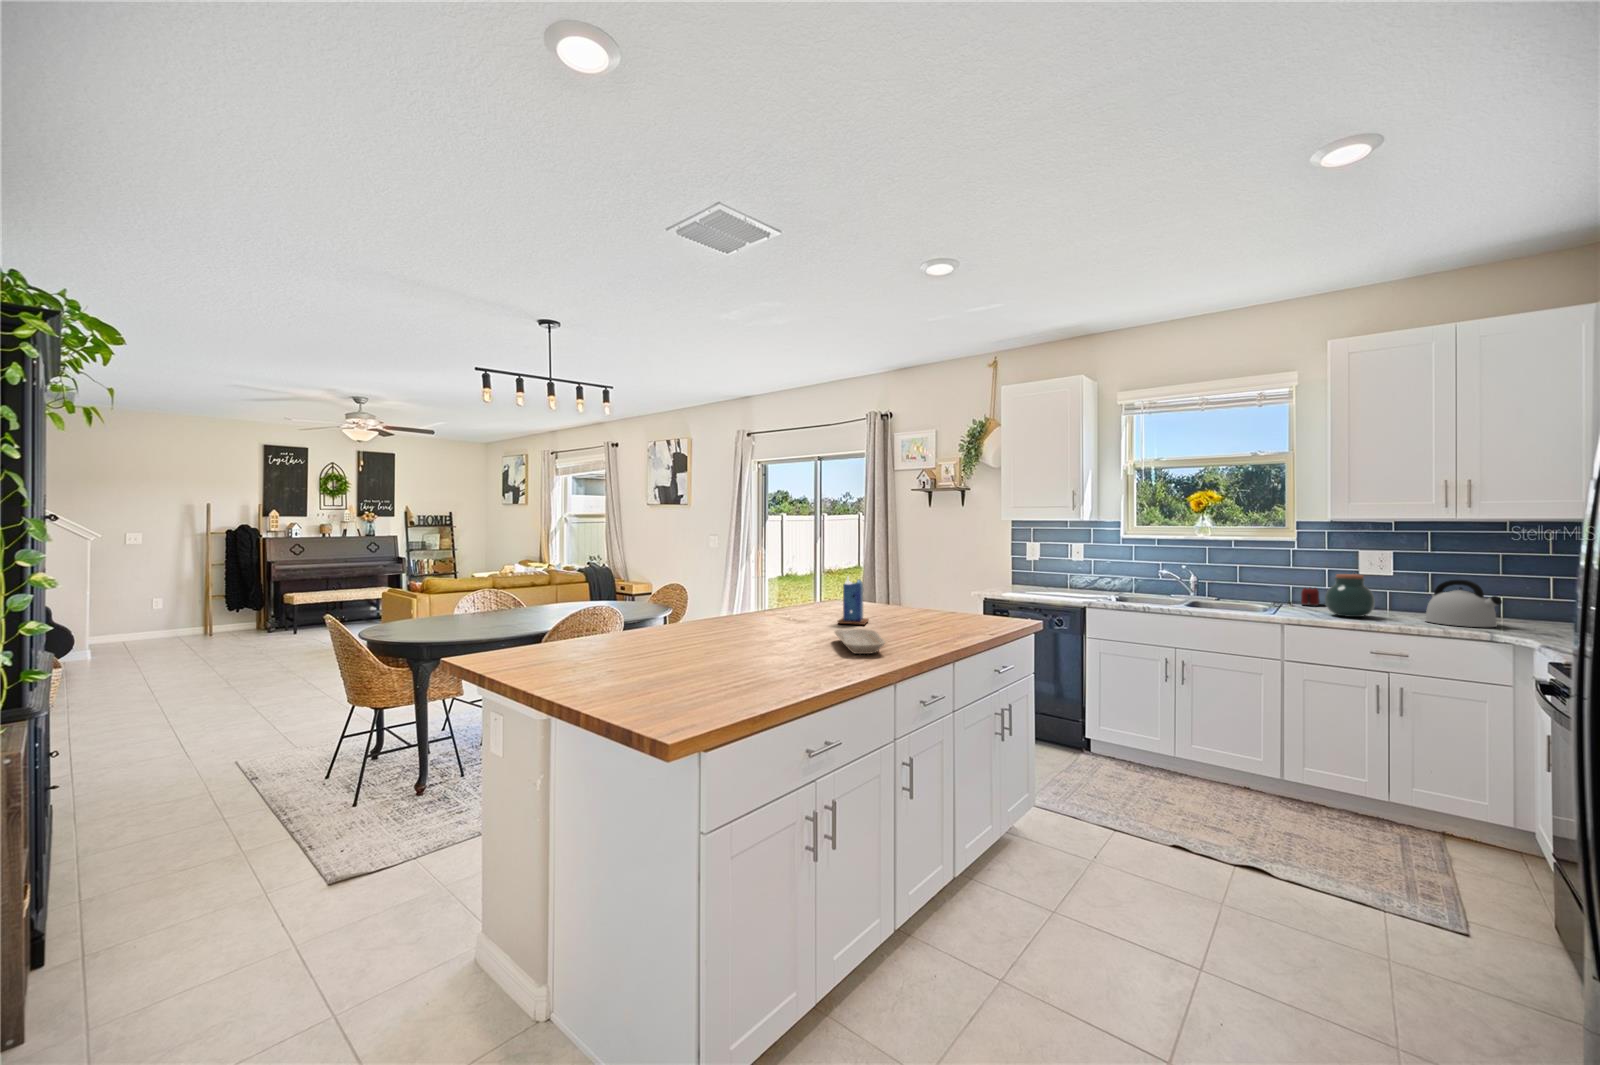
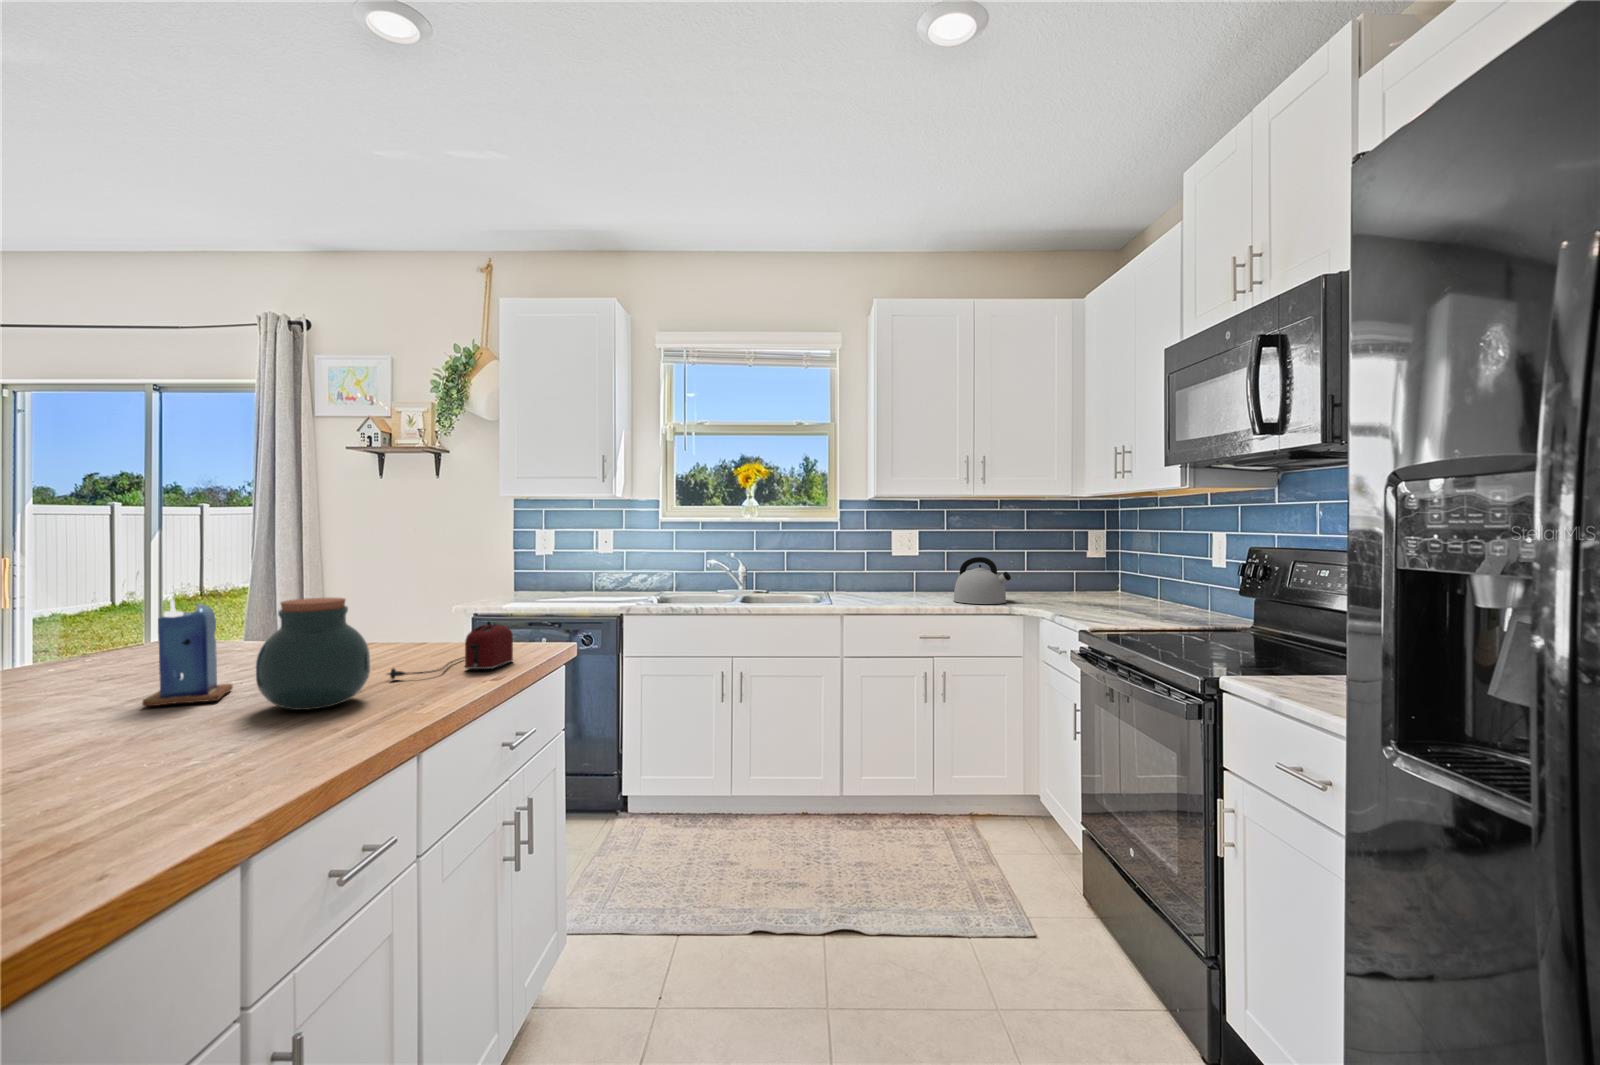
jar: present [1325,574,1375,617] -> present [256,598,370,710]
toaster: present [1273,588,1320,606] -> present [387,625,513,679]
tray: present [835,629,885,654] -> none [103,719,245,799]

